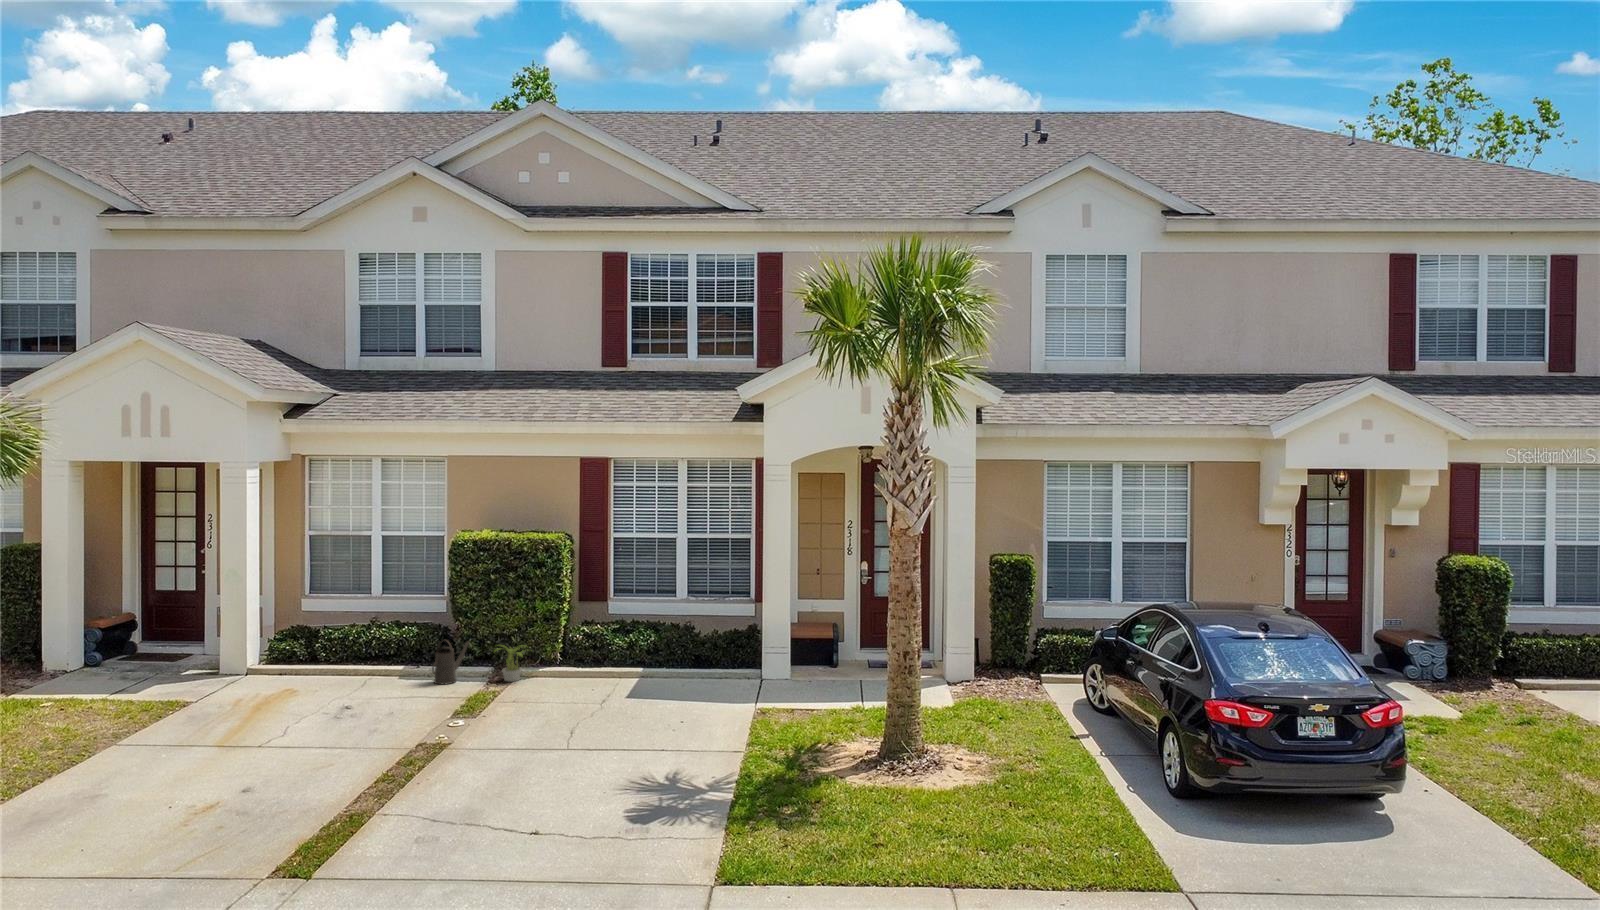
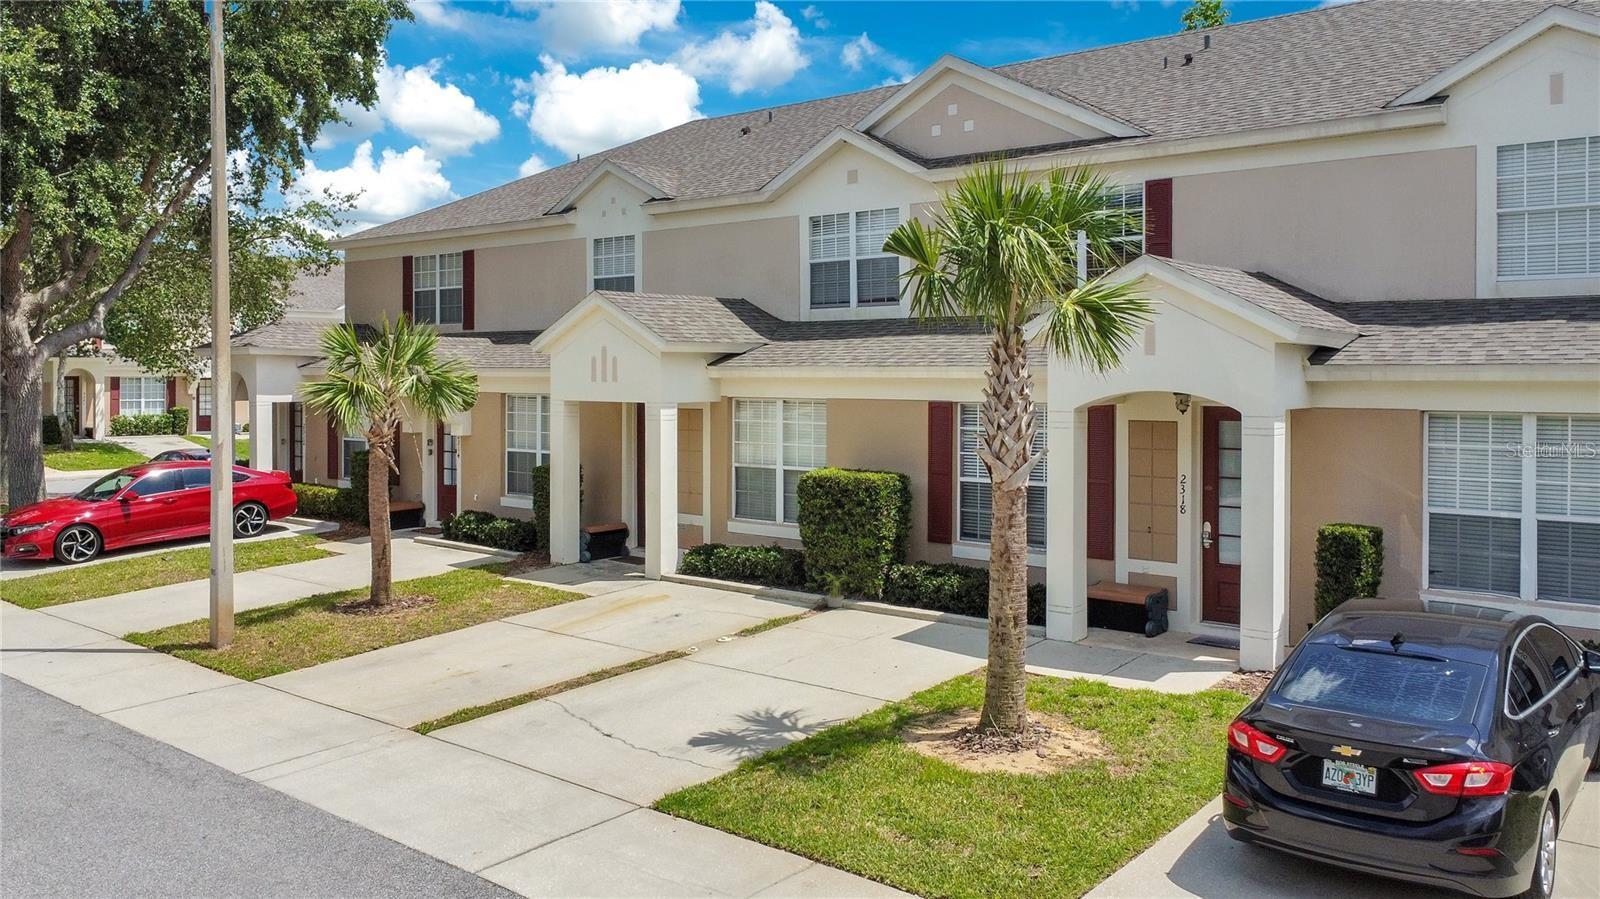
watering can: present [432,640,469,684] -> none [770,564,812,603]

